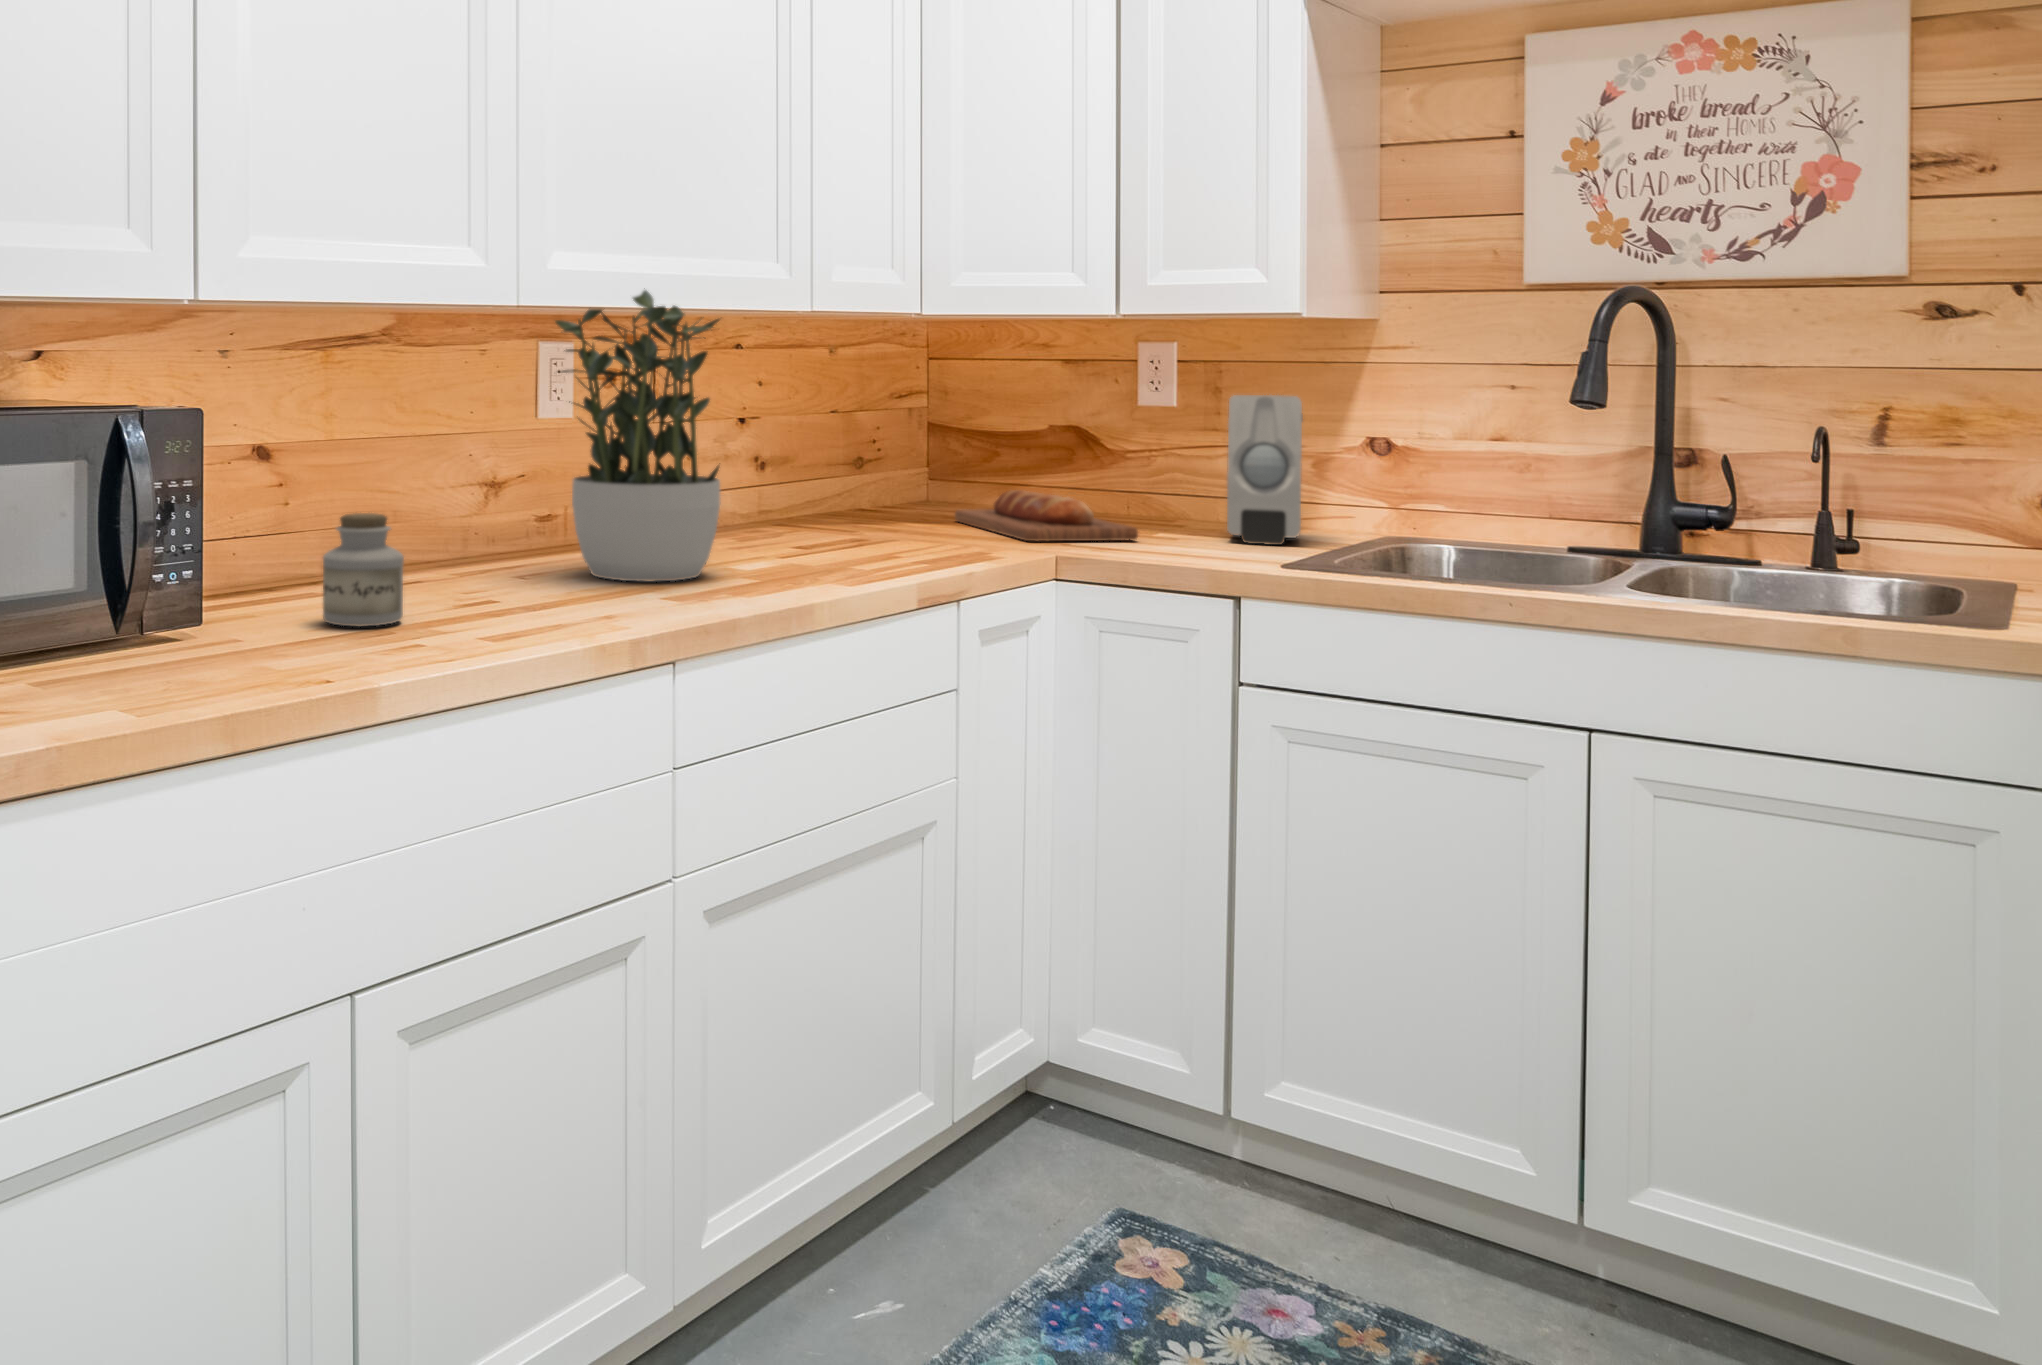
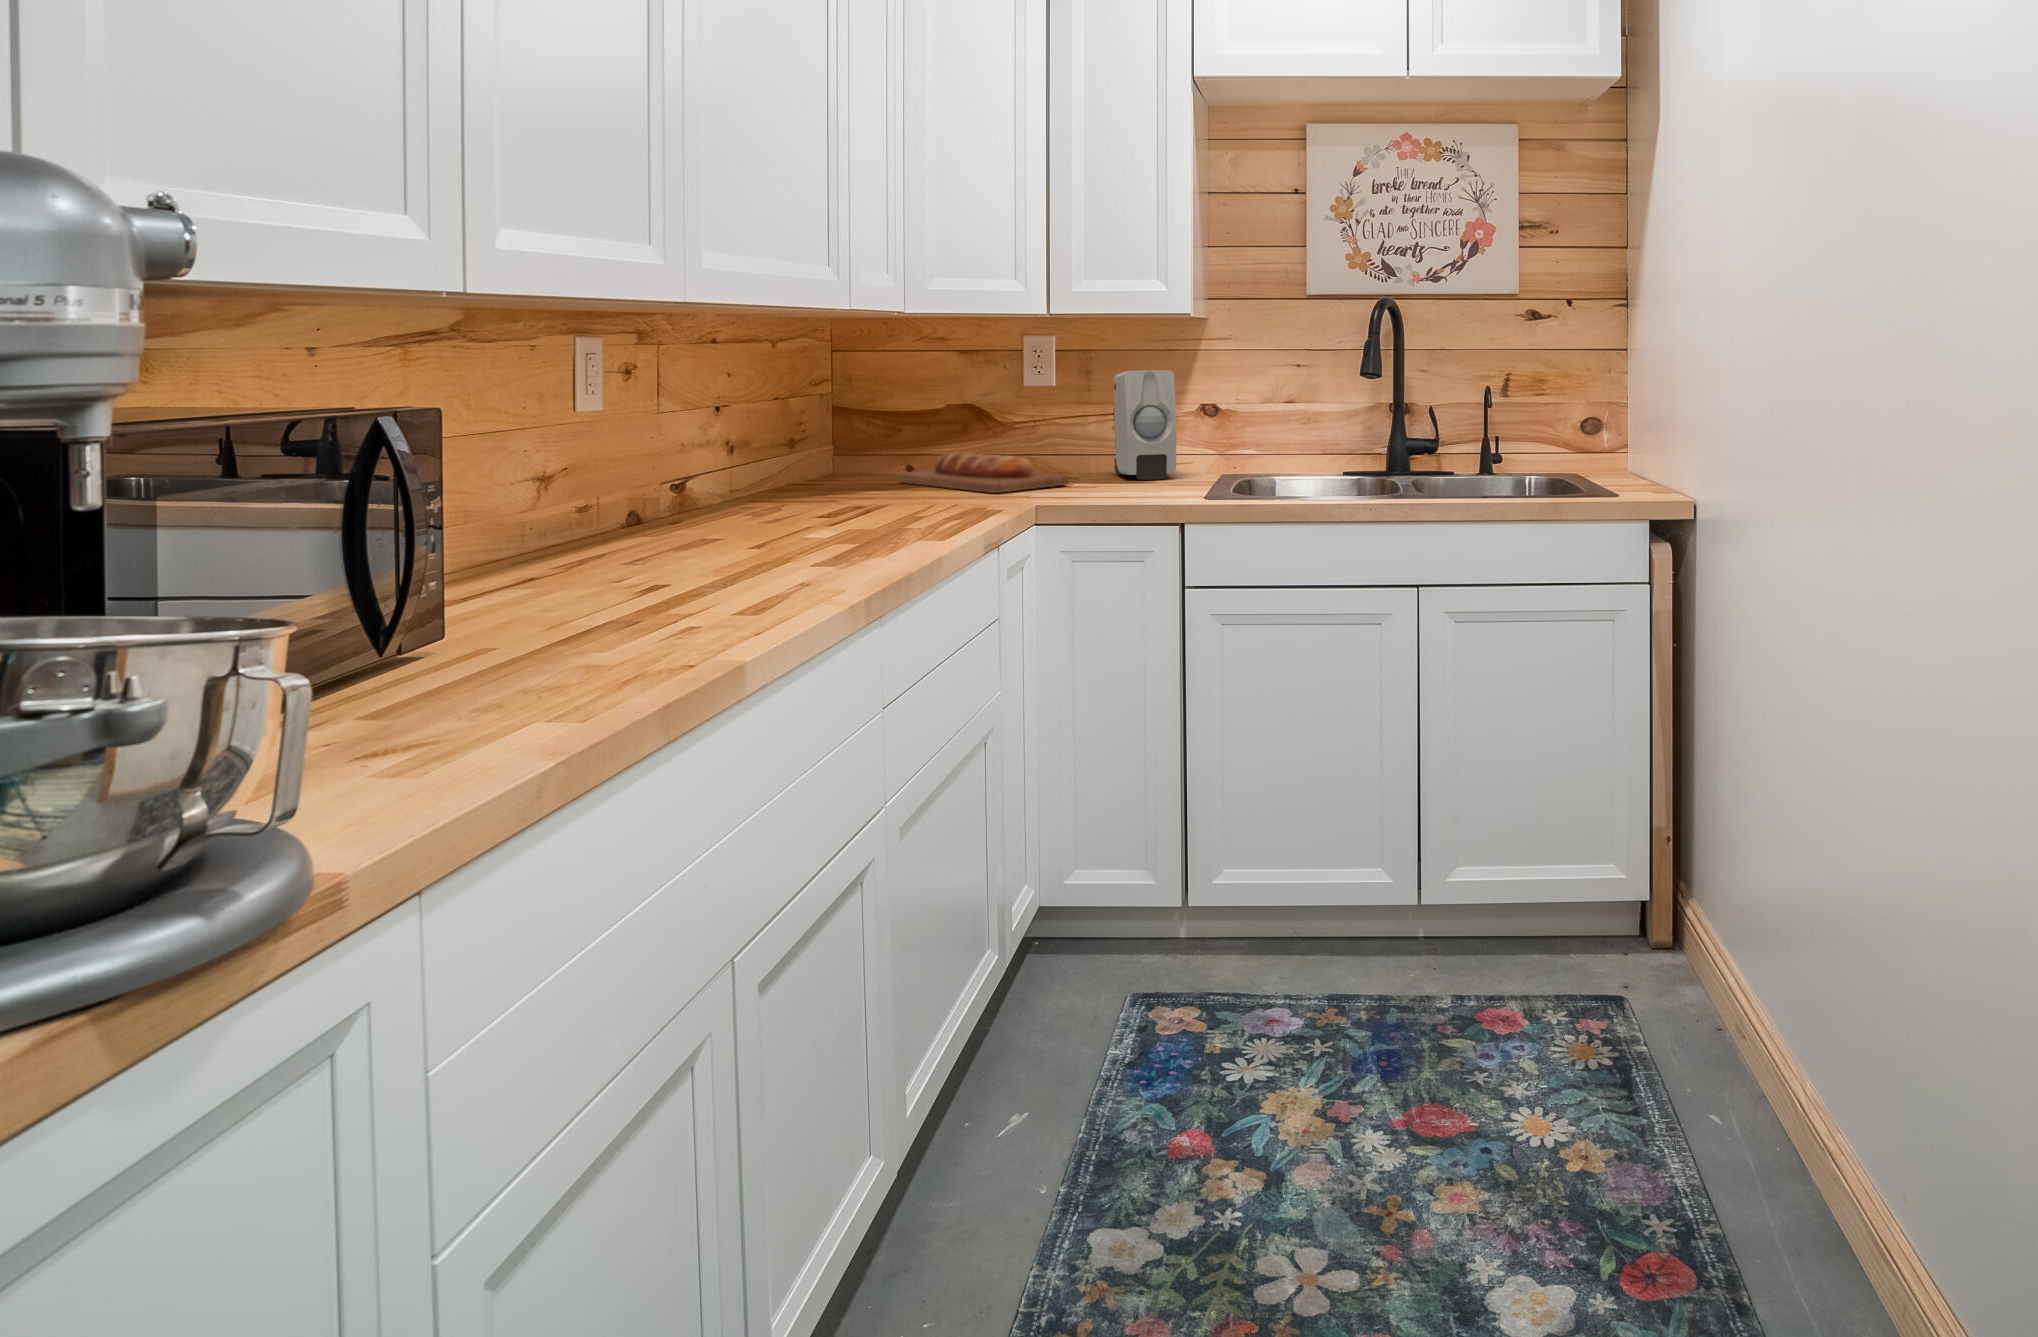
potted plant: present [556,290,720,581] -> none [648,279,827,565]
jar: present [323,513,404,626] -> none [521,524,622,650]

